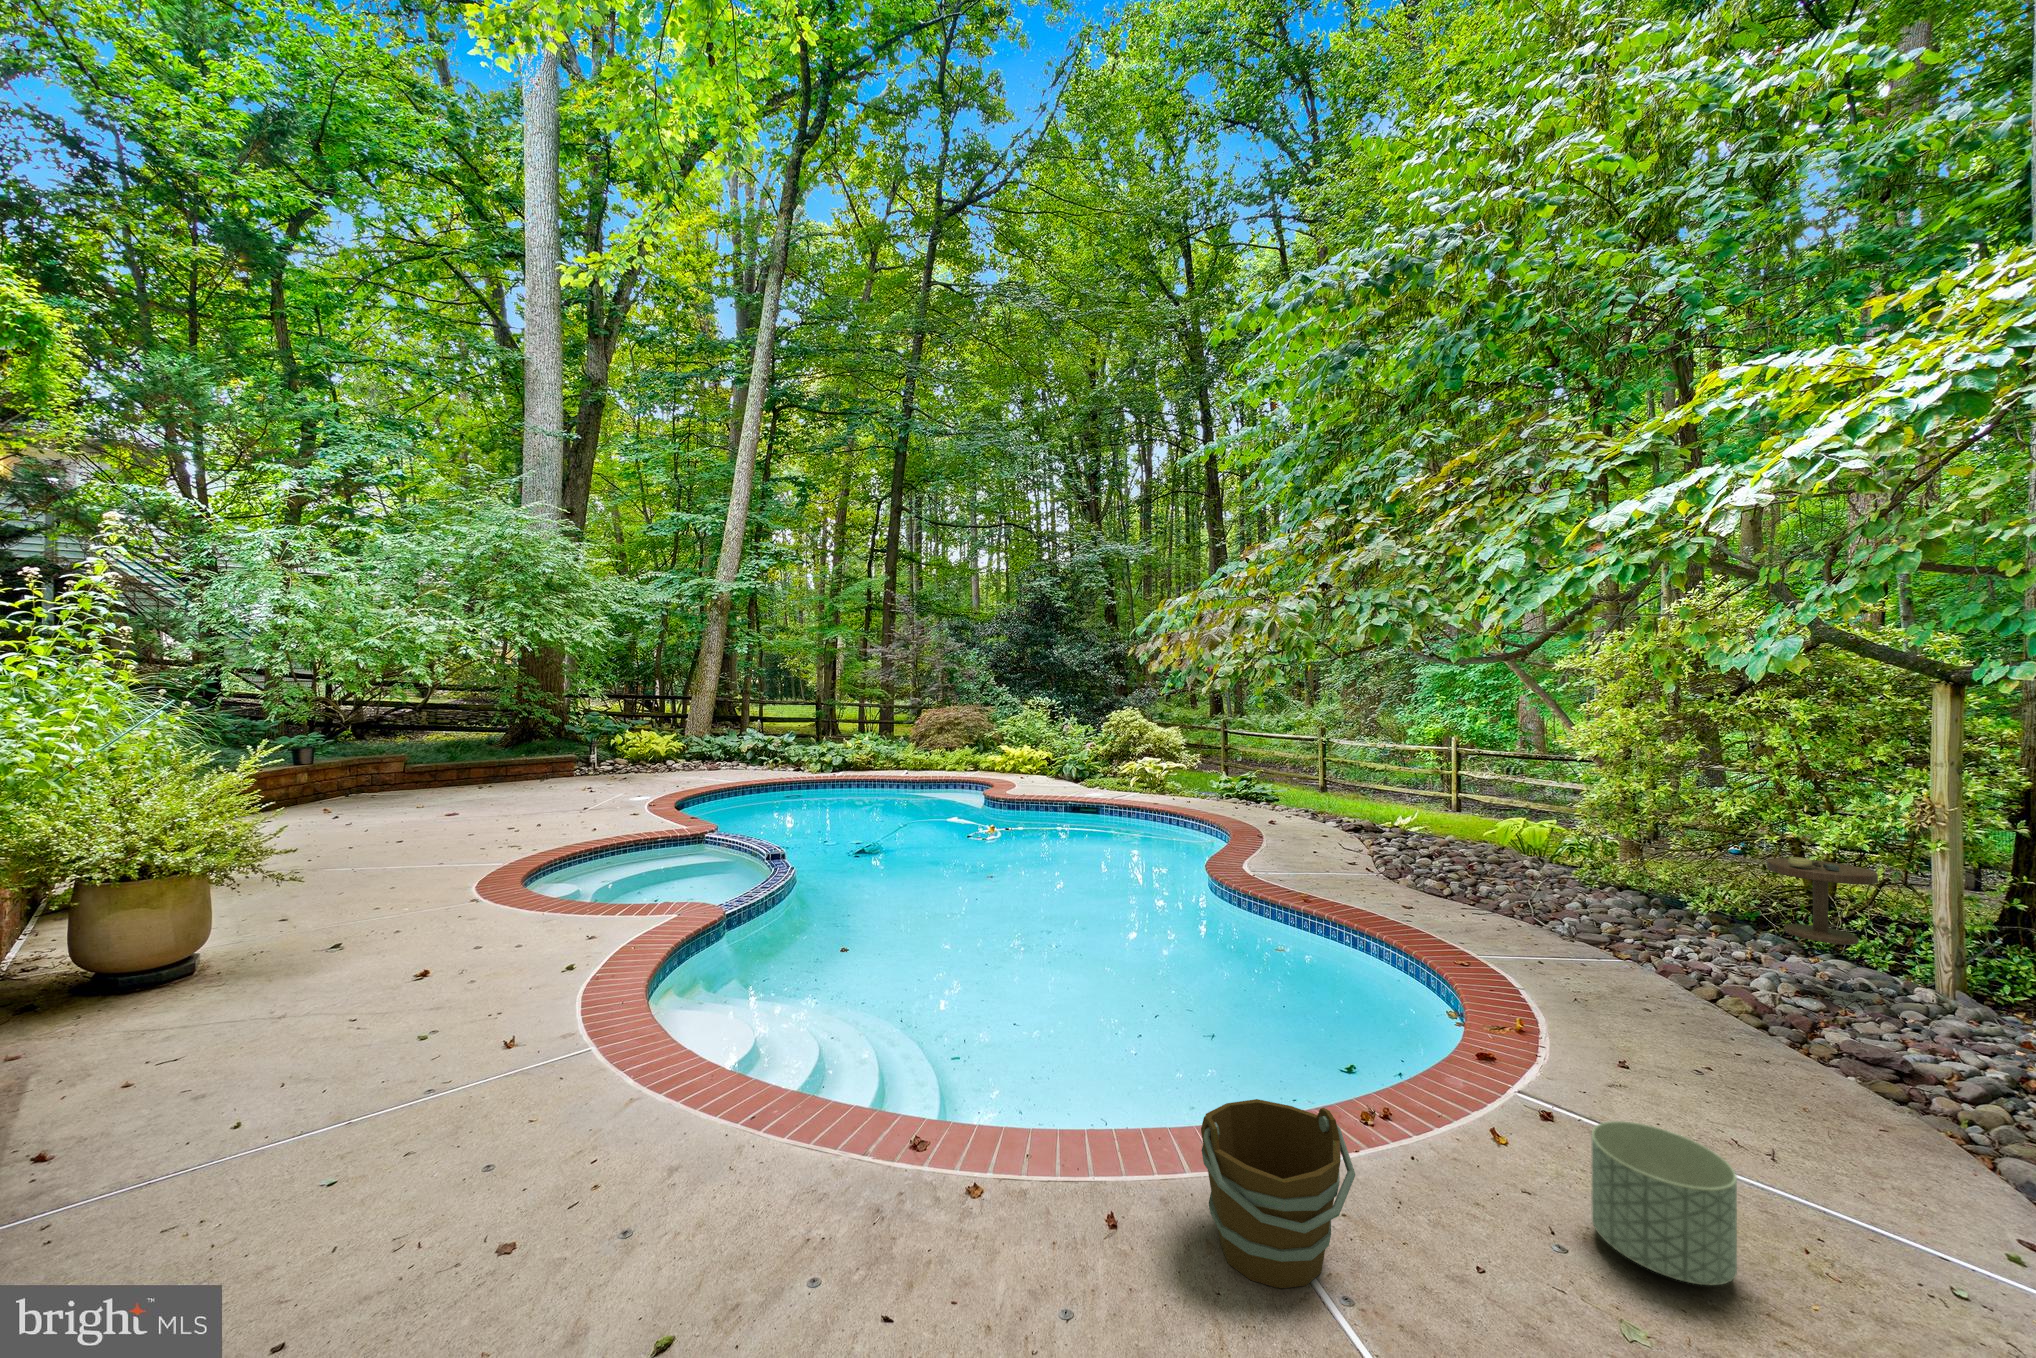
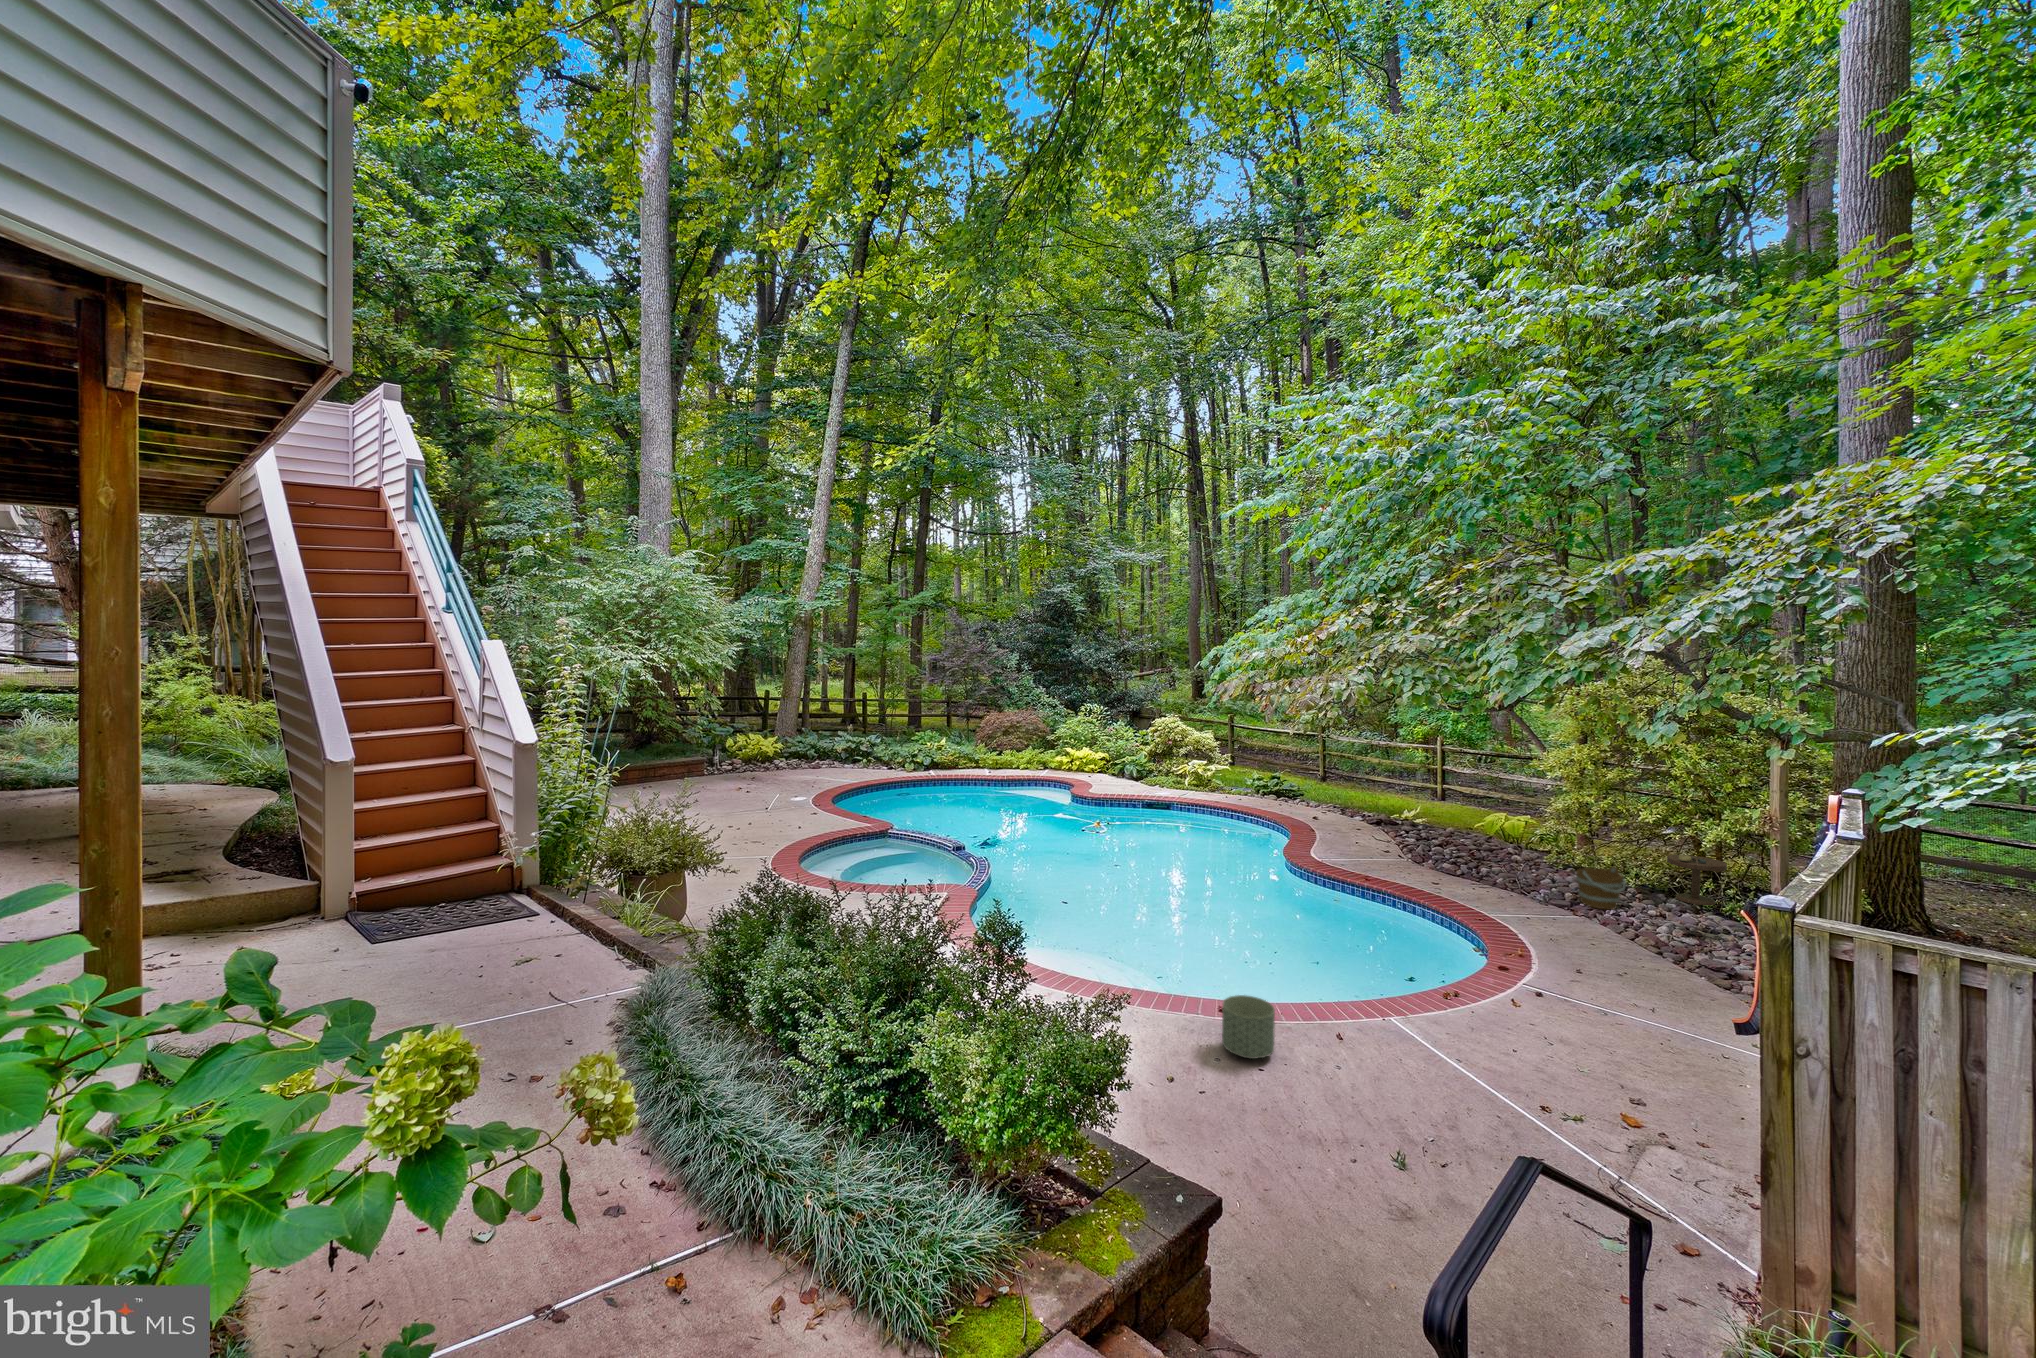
bucket: present [1201,1099,1355,1288] -> present [1576,867,1626,910]
planter: present [1592,1121,1737,1285] -> present [1222,995,1275,1059]

